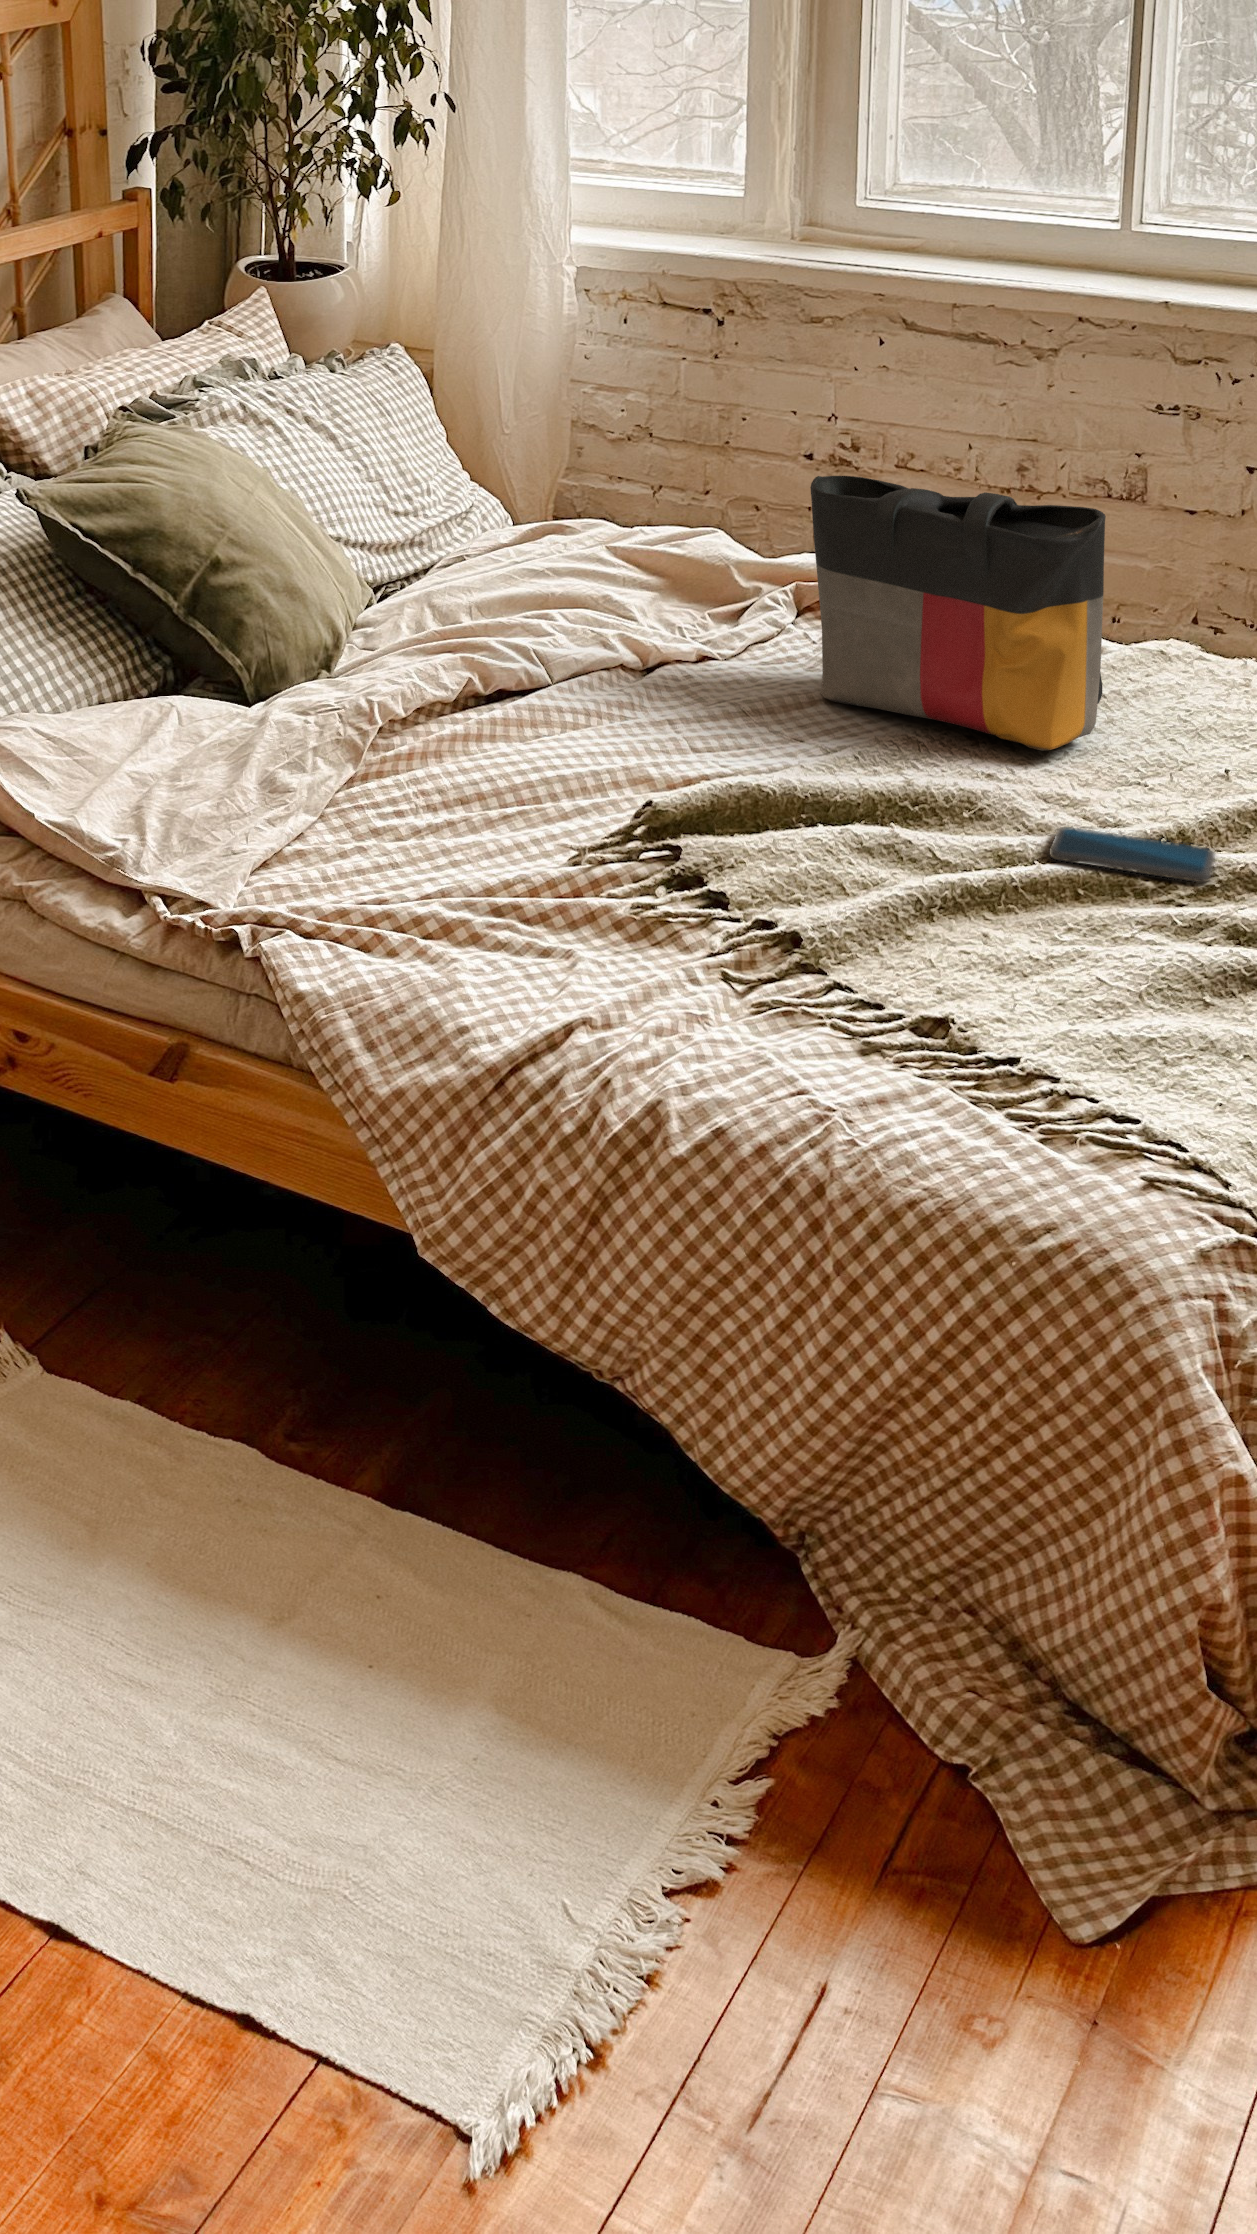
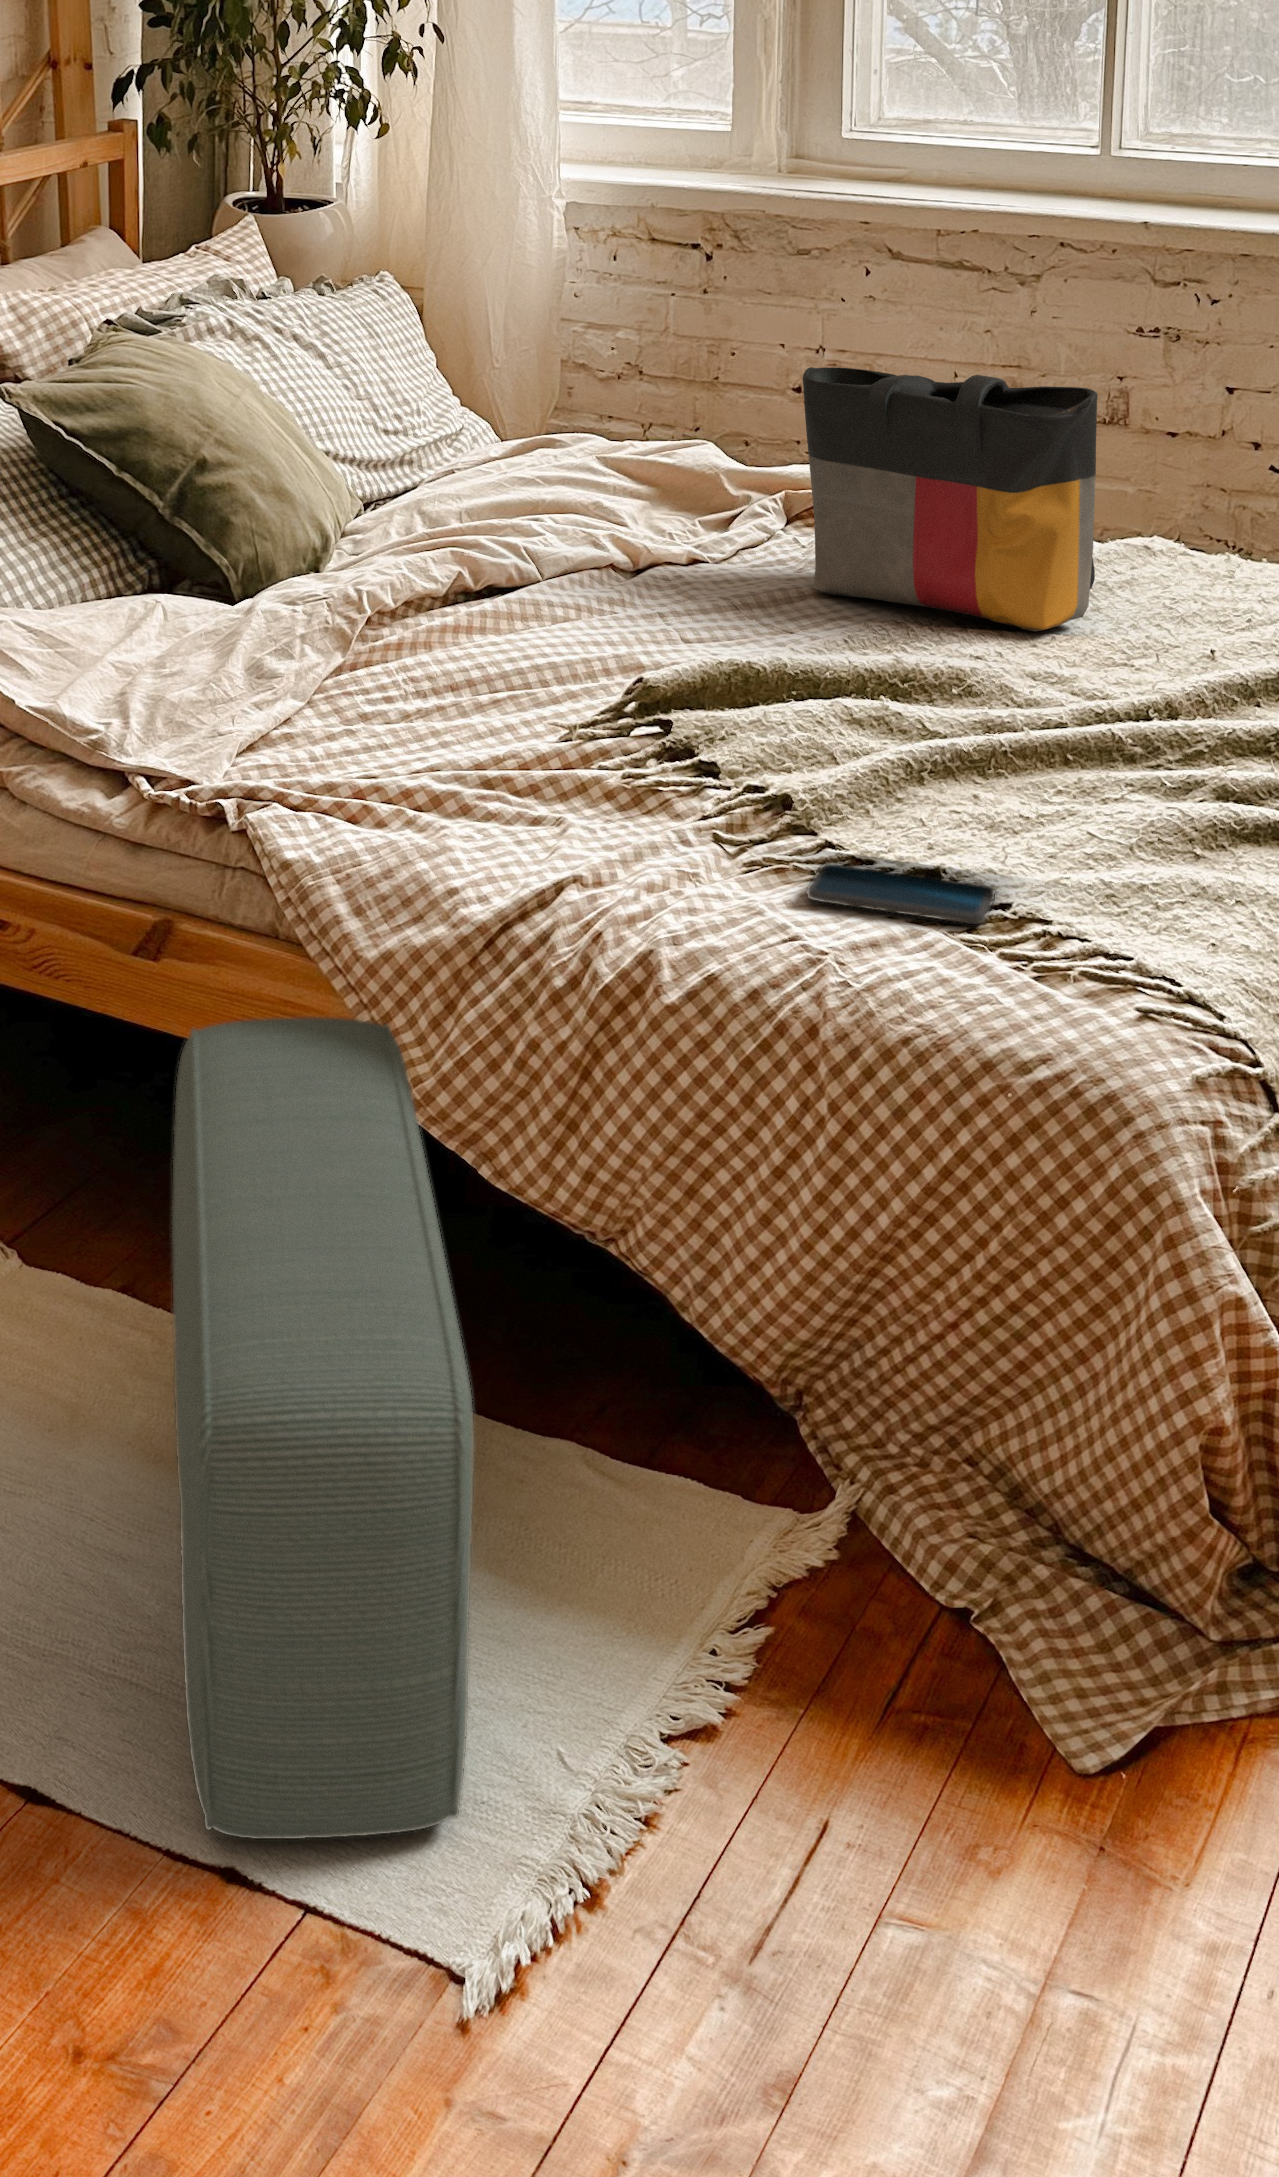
smartphone: present [1049,827,1215,882] -> present [807,863,995,924]
pouf: none [192,1151,484,1995] -> present [172,1017,474,1839]

